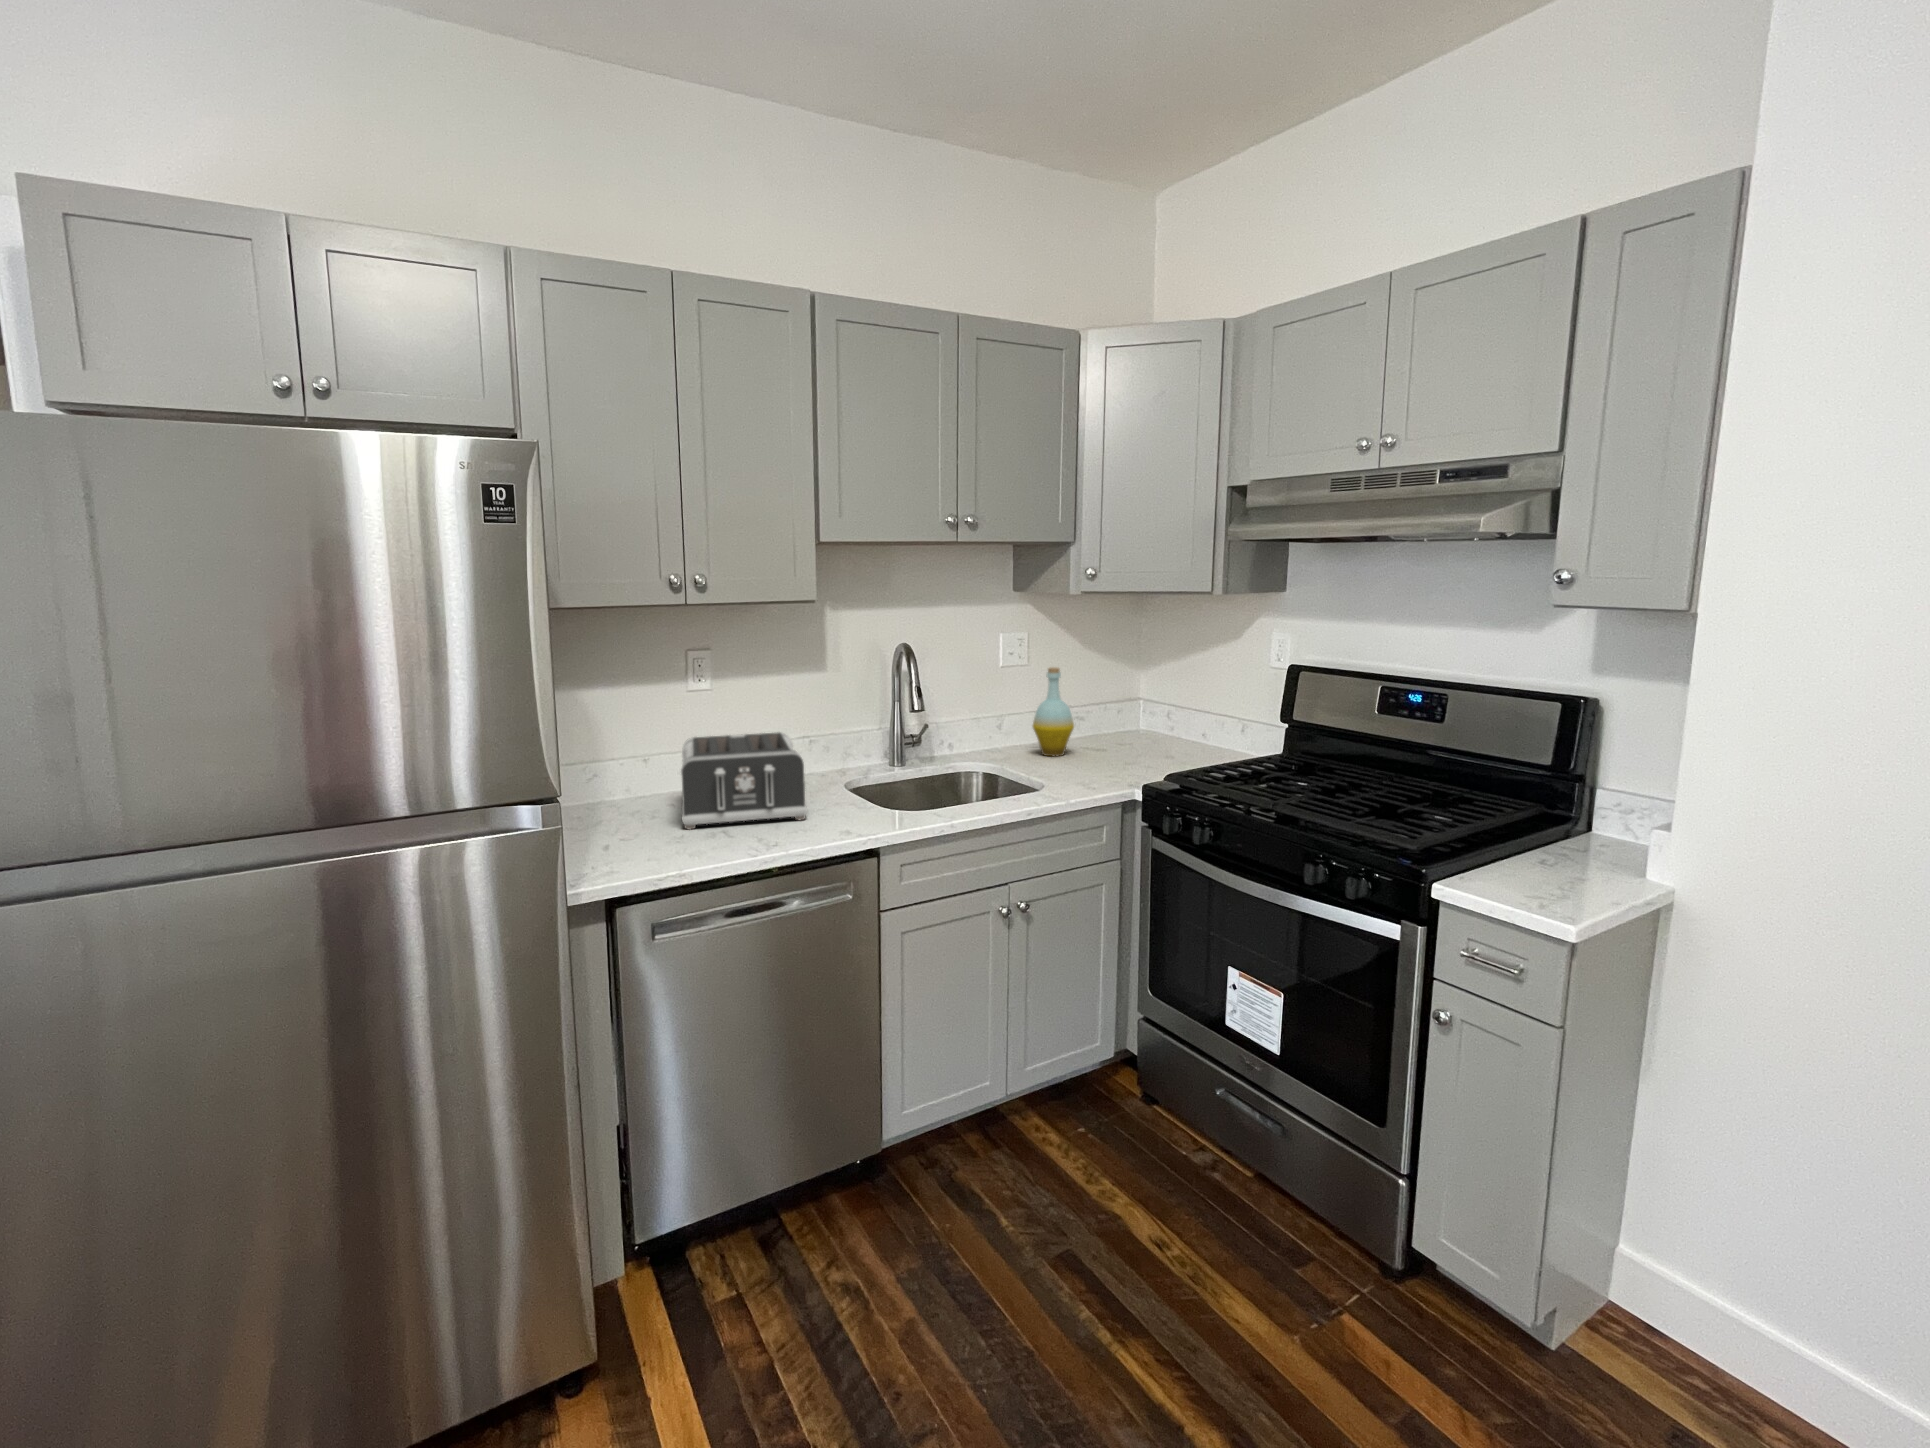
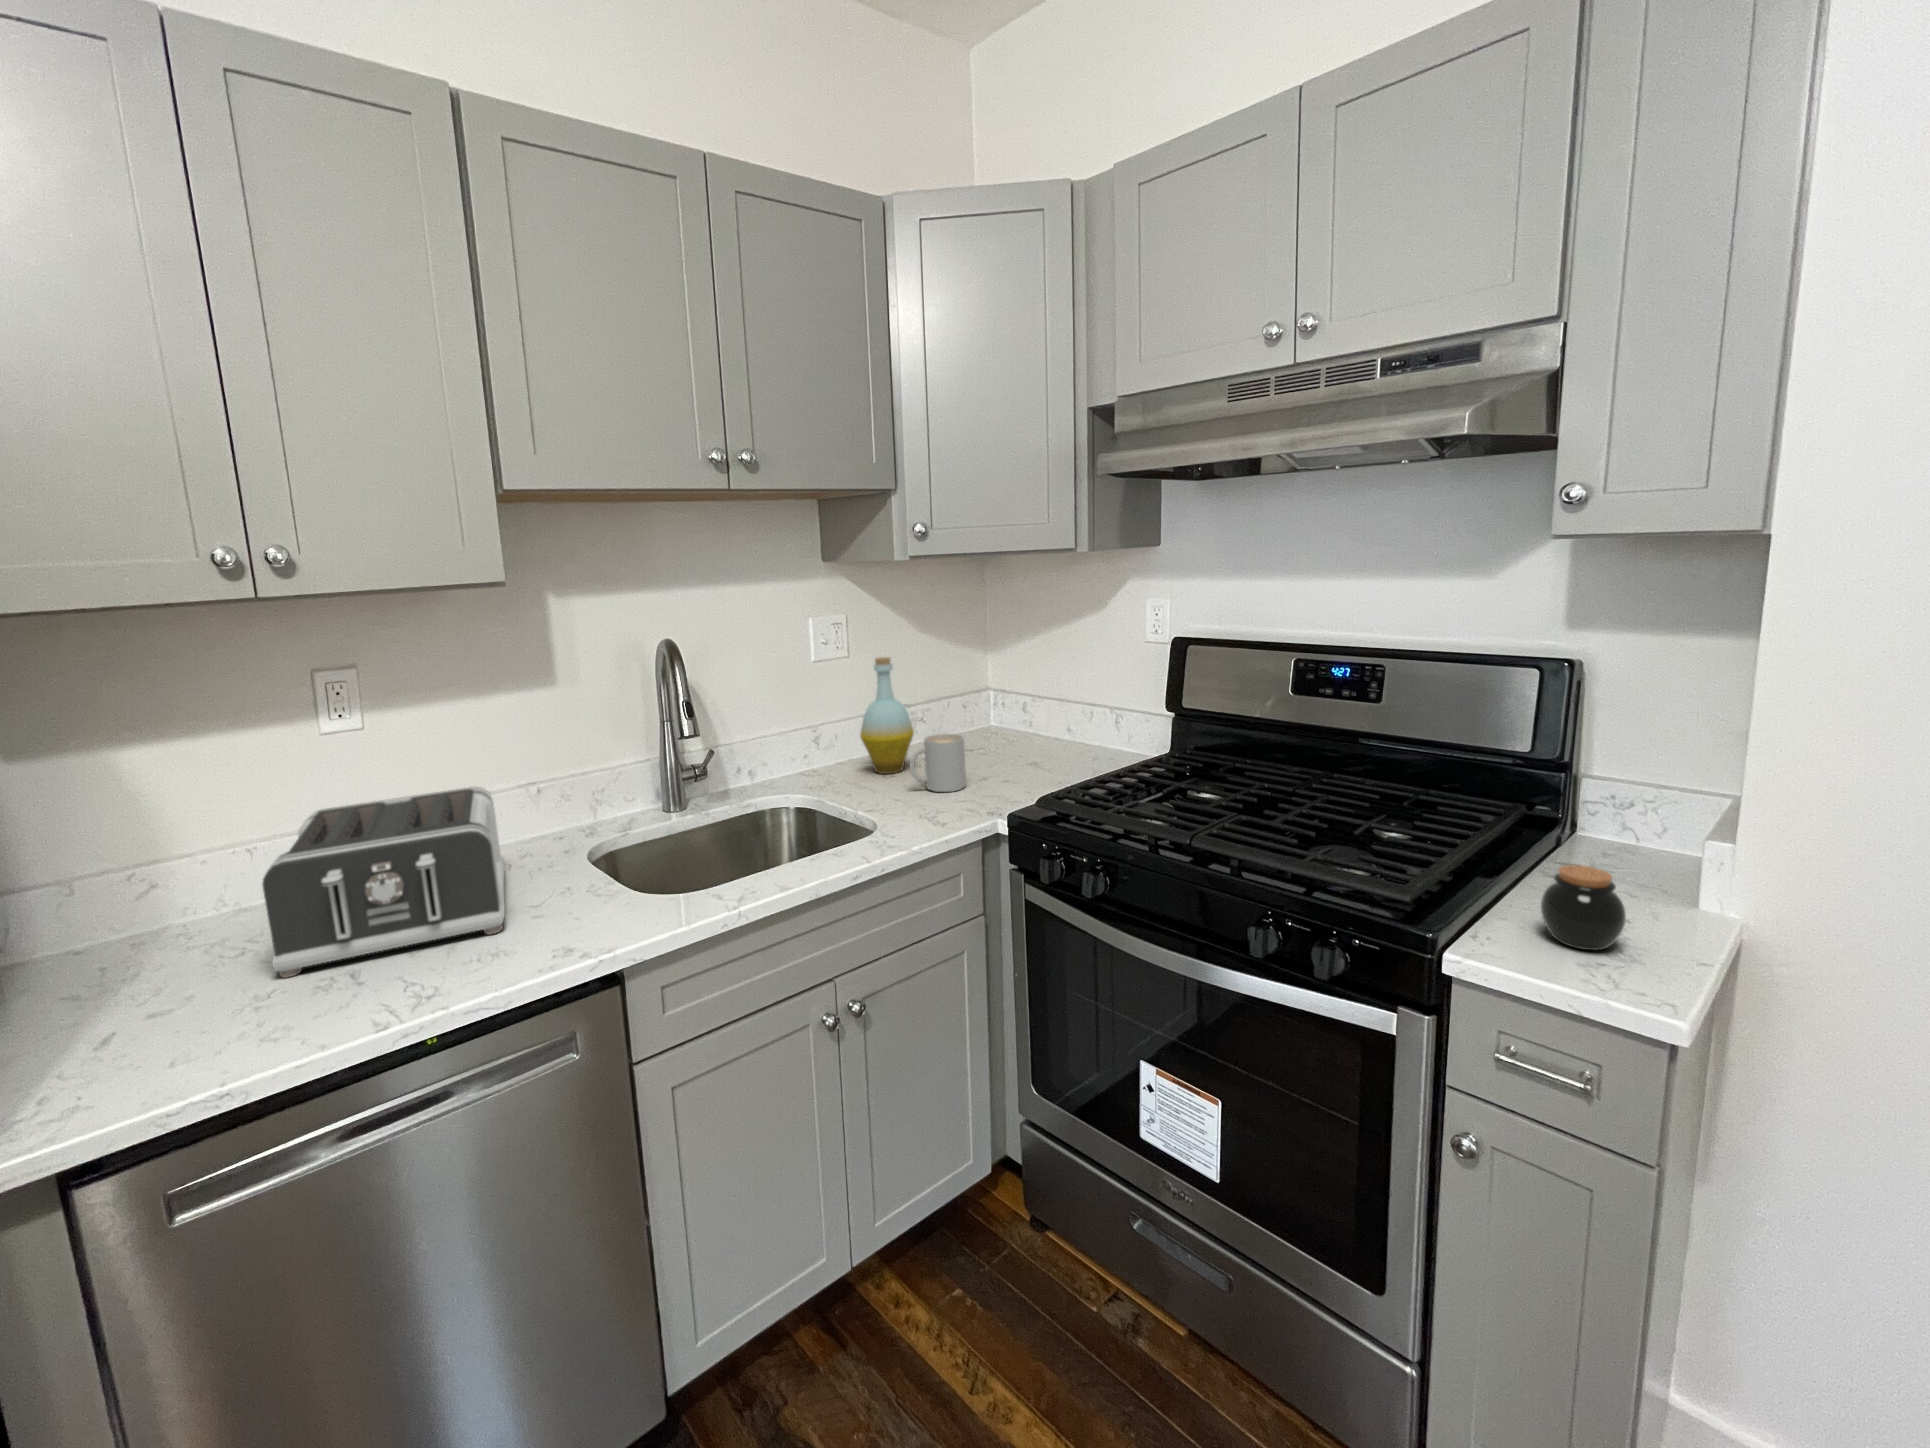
mug: none [1070,727,1113,770] -> present [910,734,966,792]
jar: none [1514,834,1572,892] -> present [1541,865,1626,950]

